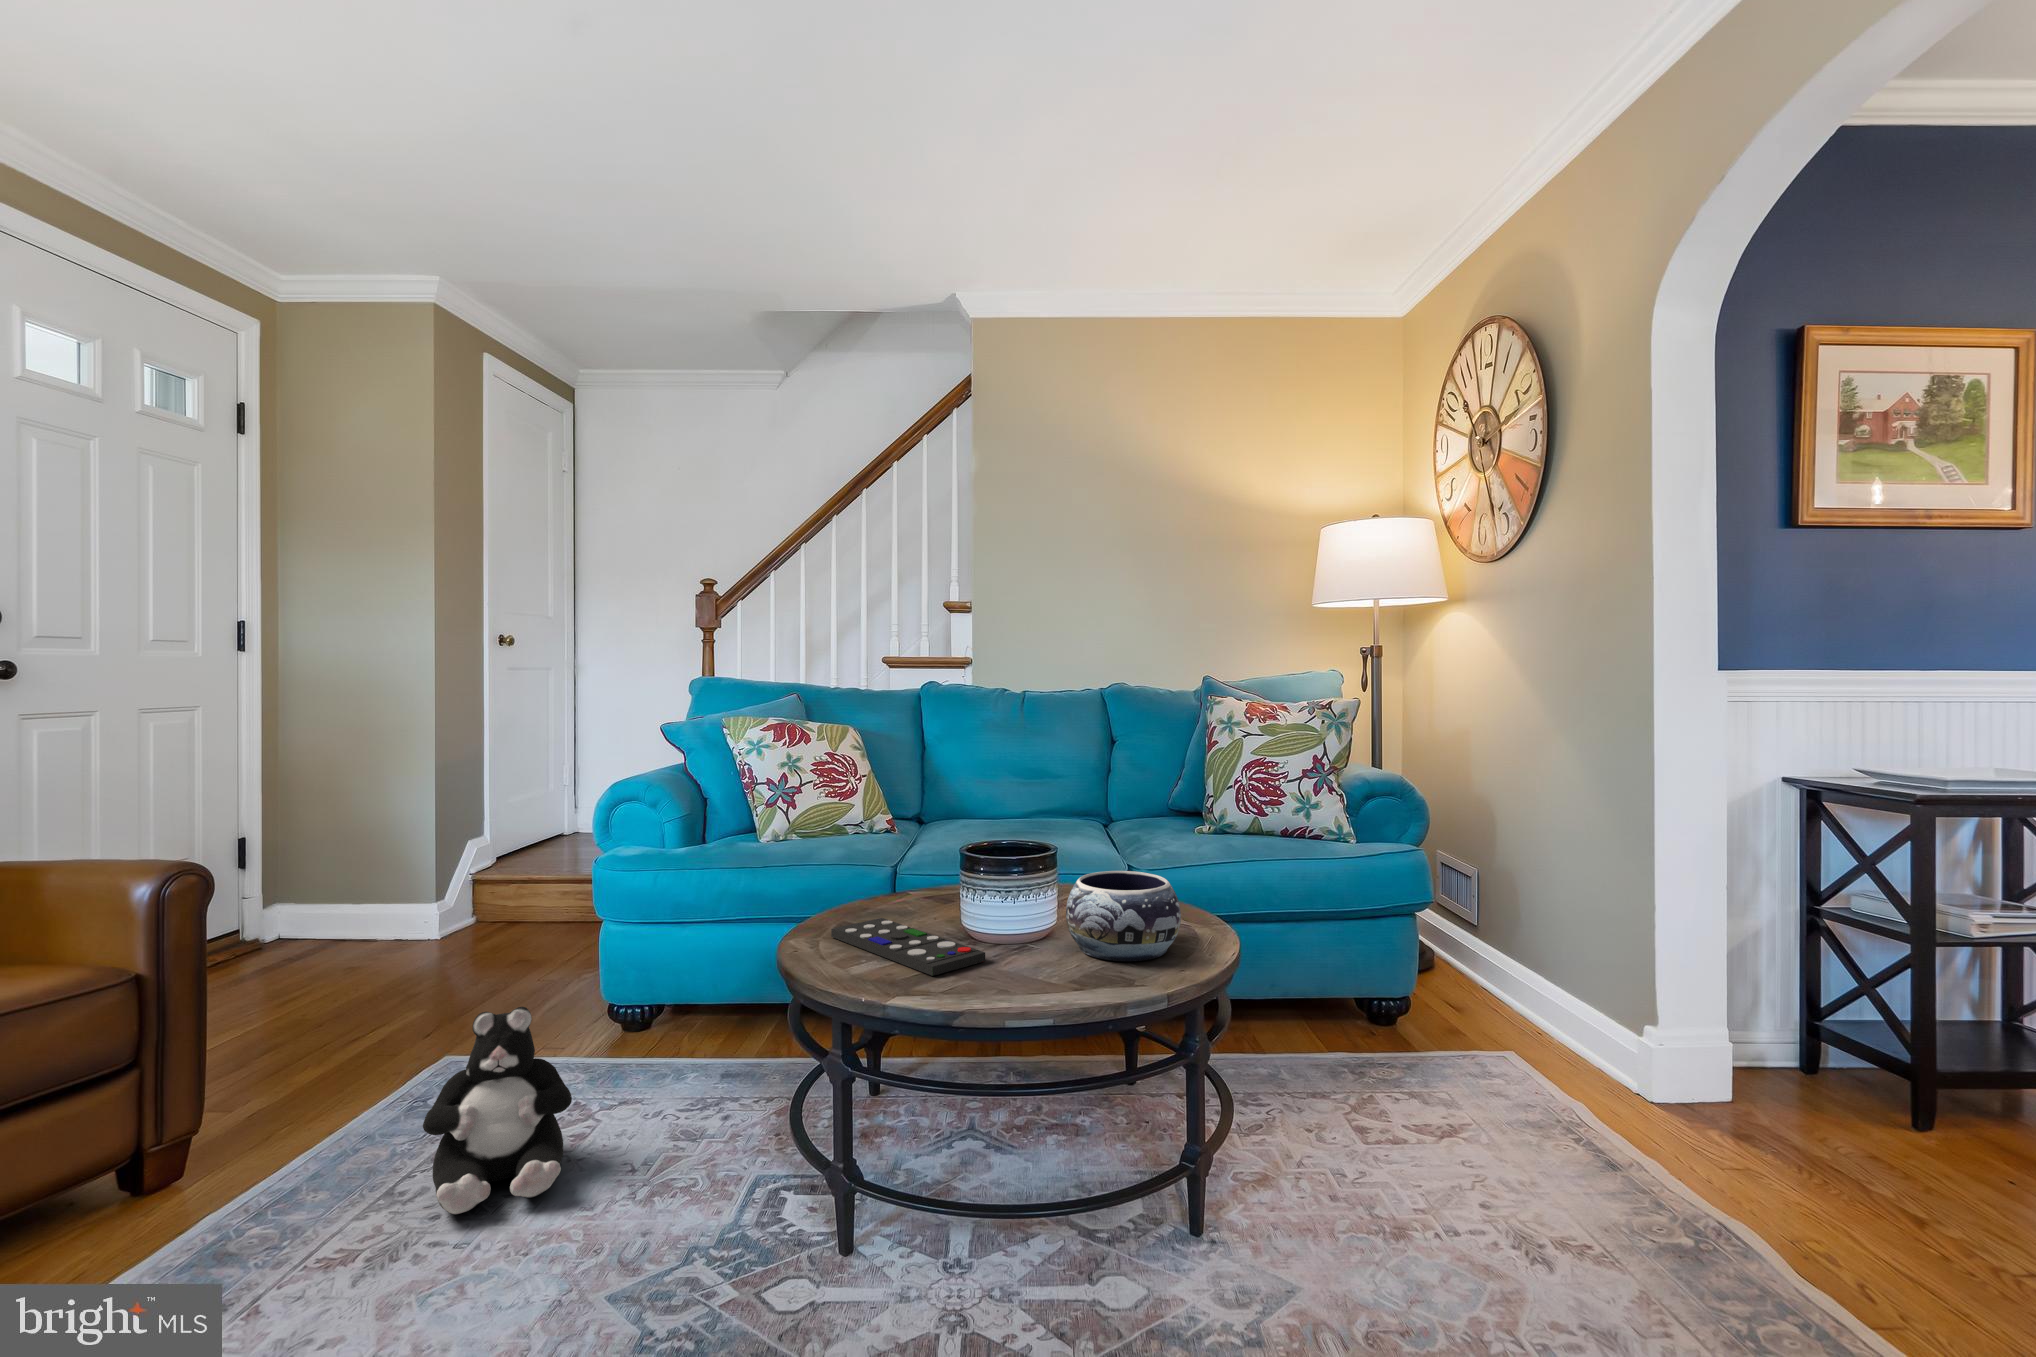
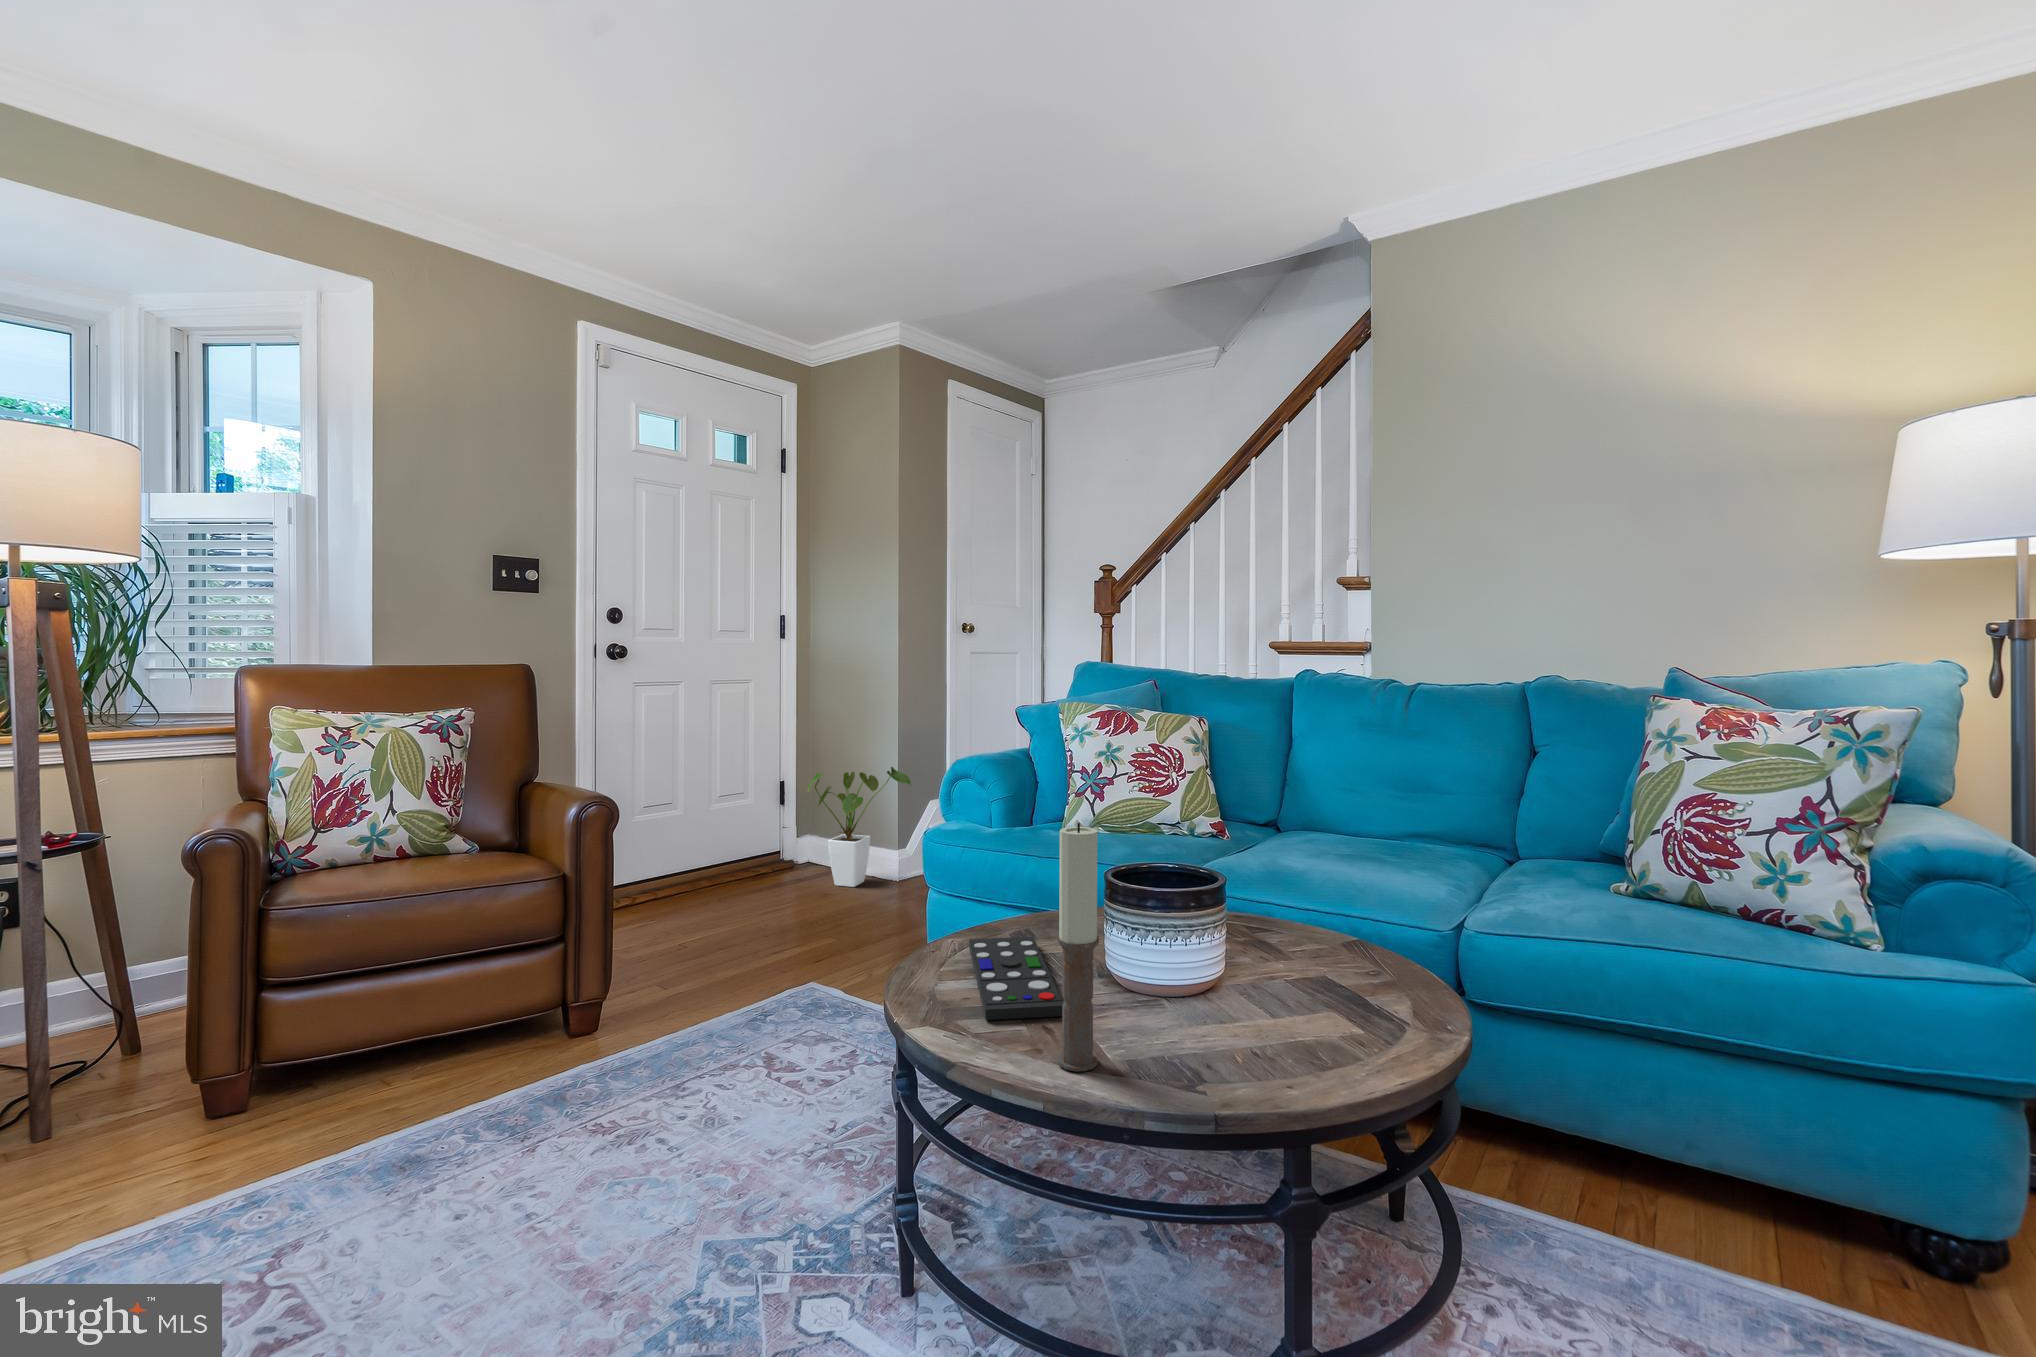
candle: none [1023,791,1056,988] -> present [1057,823,1099,1071]
house plant: none [331,807,464,962] -> present [808,767,911,887]
decorative bowl: present [1066,871,1181,961] -> none [1168,932,1325,1067]
plush toy: present [423,1007,572,1214] -> none [676,953,806,1125]

